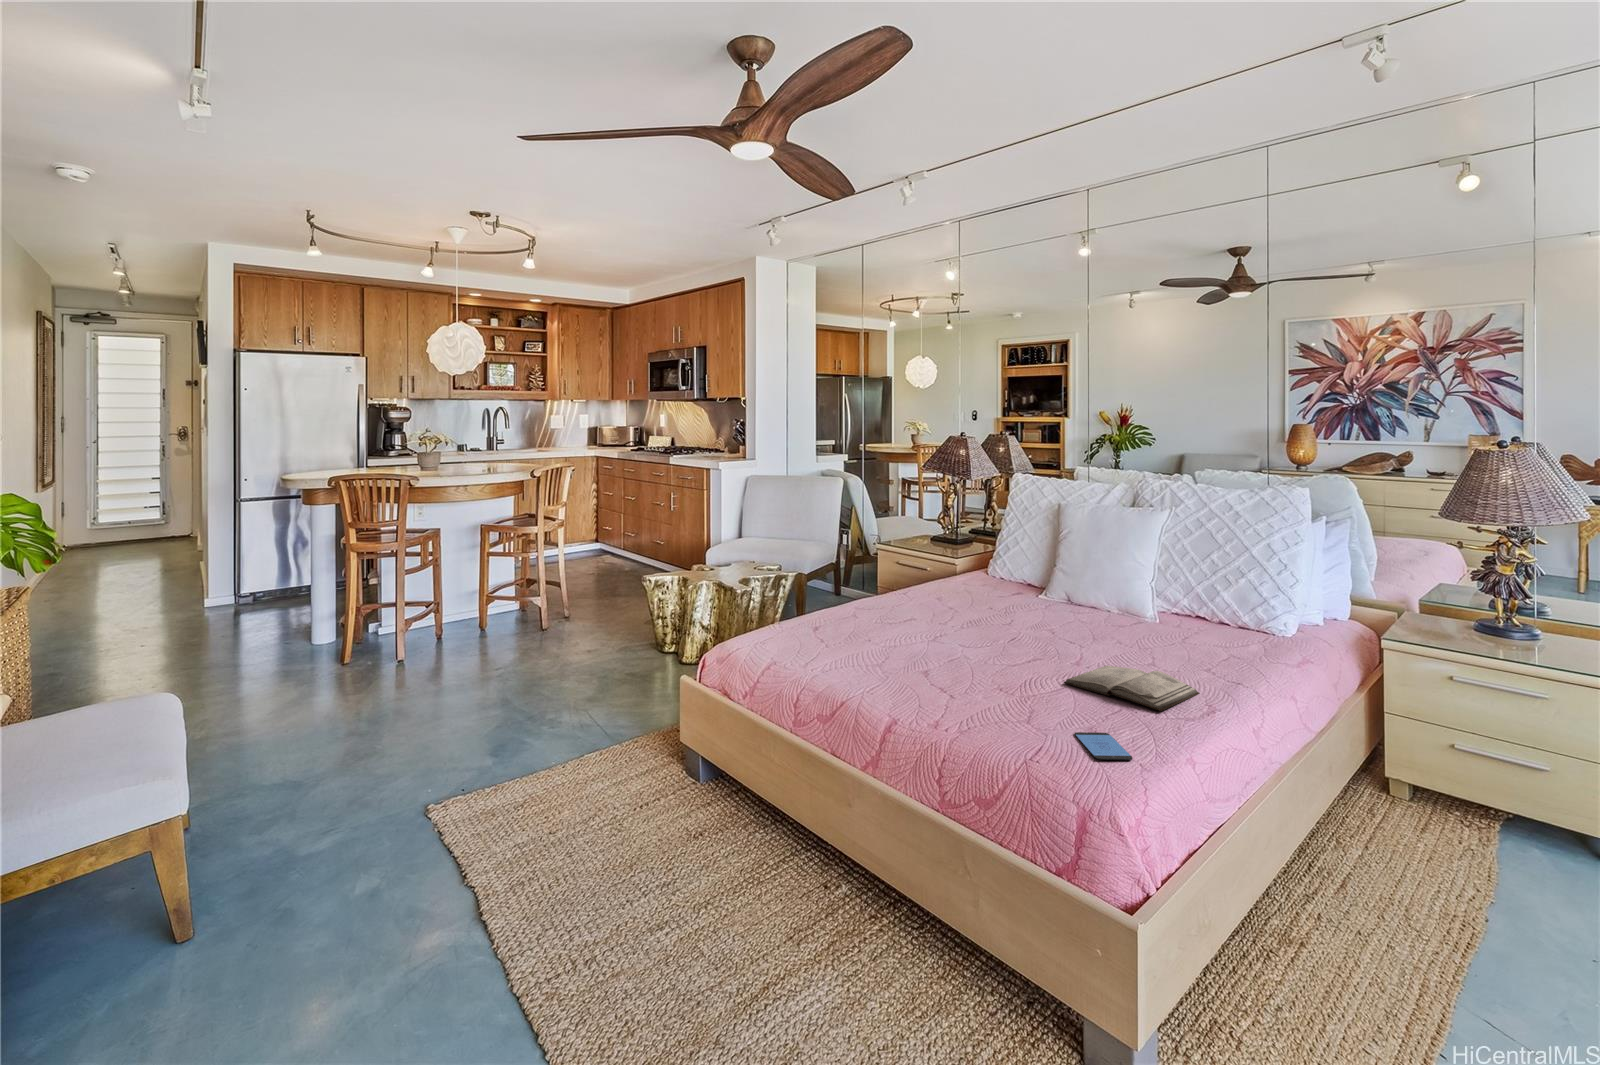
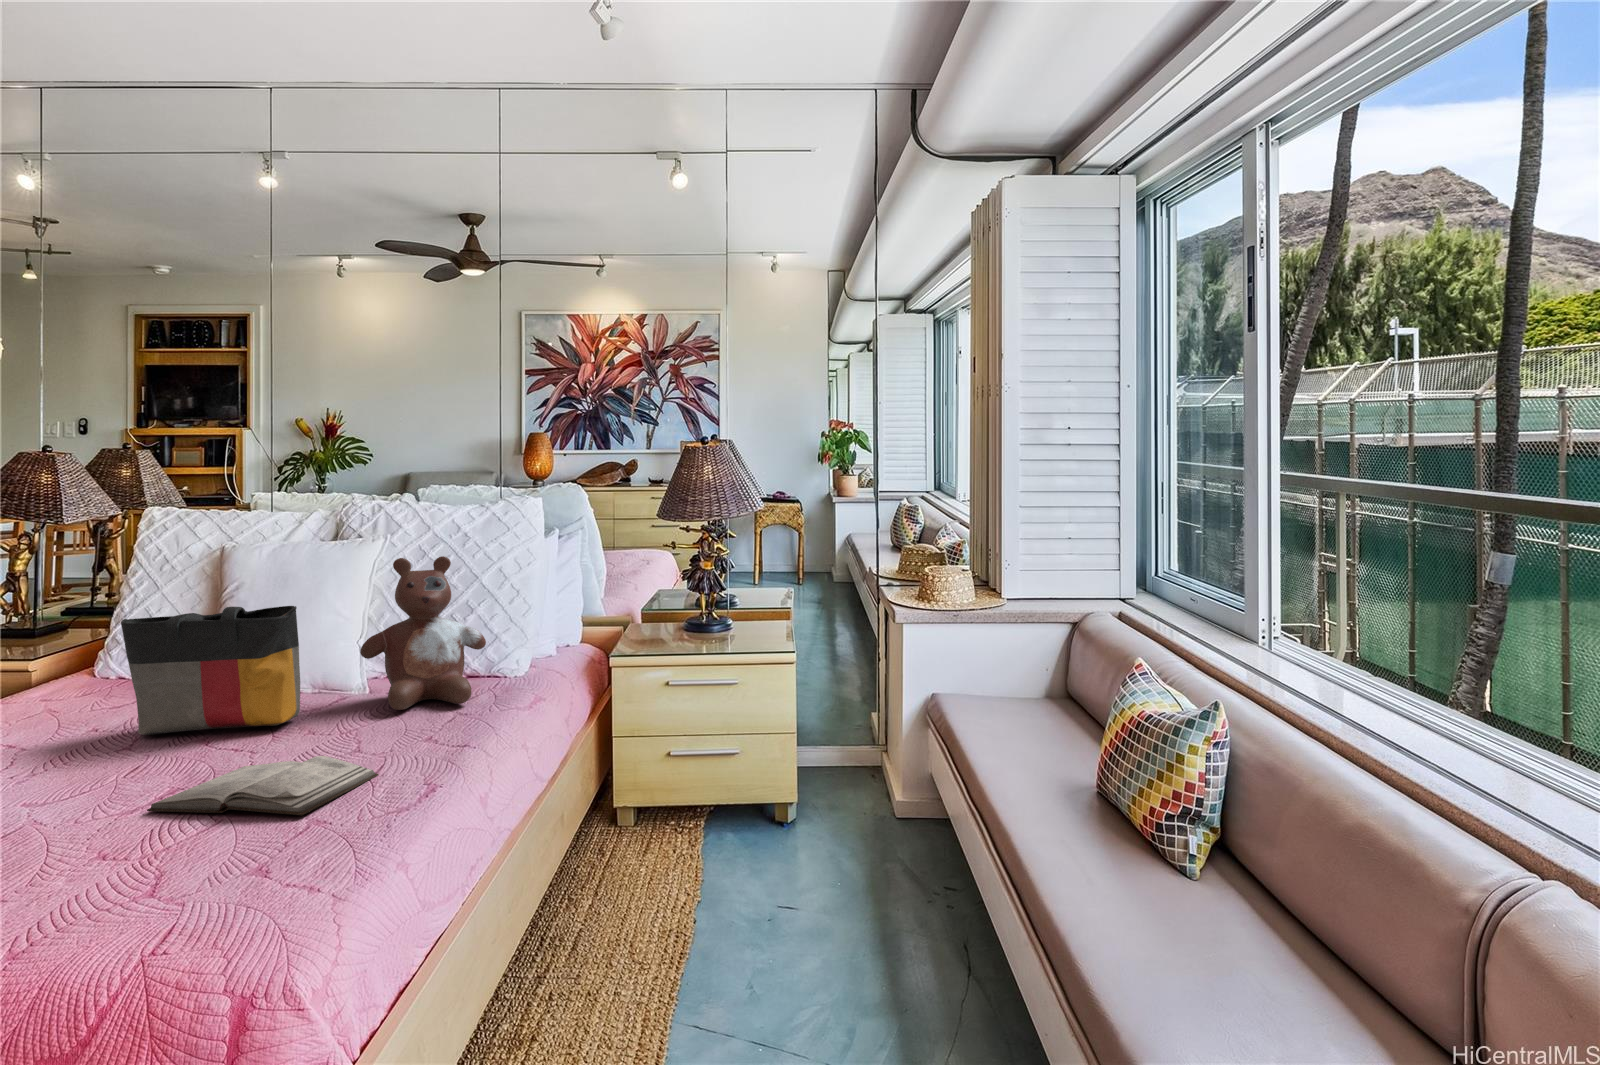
stuffed bear: none [1166,535,1262,648] -> present [360,556,486,710]
tote bag: none [1029,558,1134,639] -> present [121,606,300,735]
smartphone: present [1075,732,1132,760] -> none [117,877,212,929]

